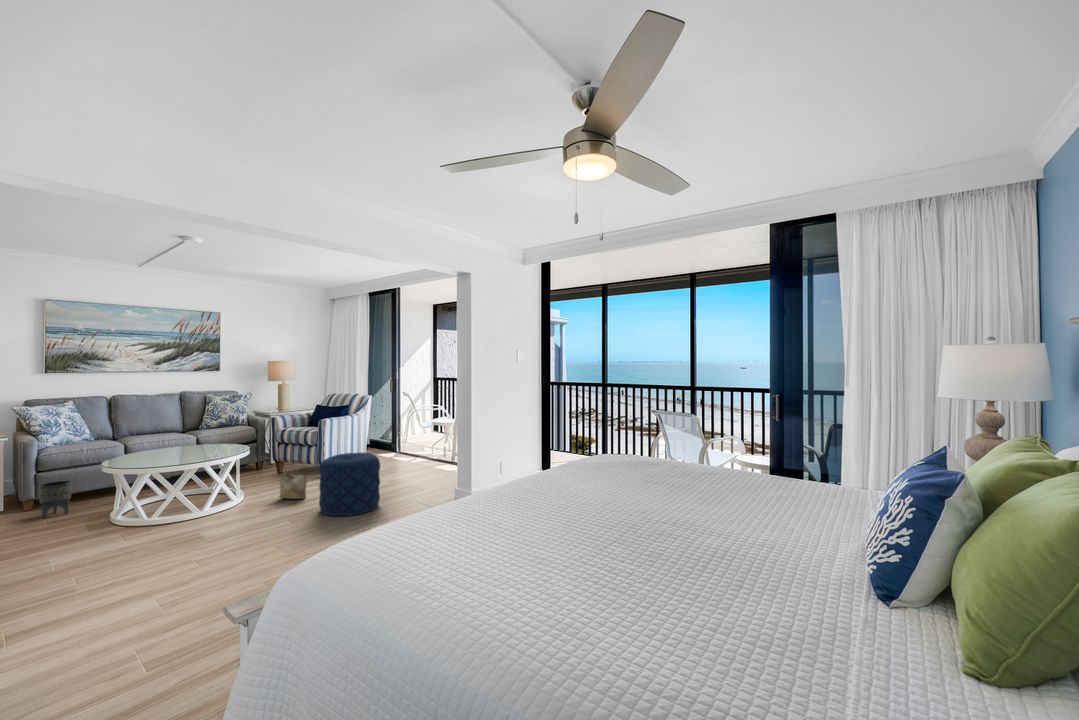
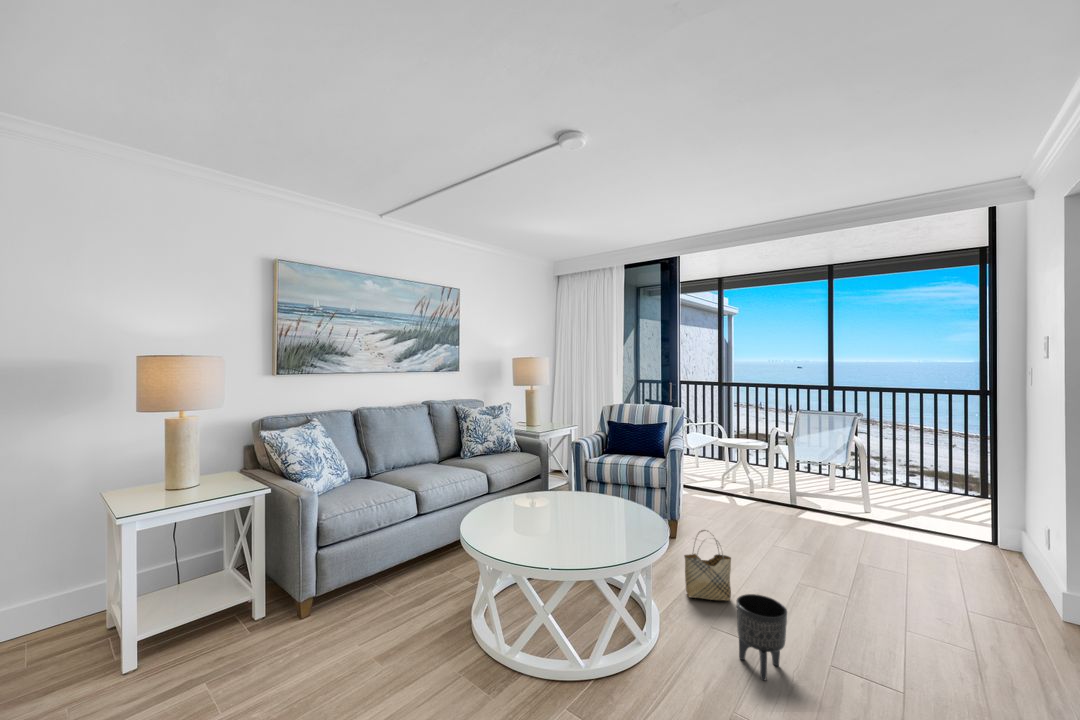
pouf: present [319,453,380,516] -> none [807,527,937,667]
planter: present [39,481,72,518] -> present [737,594,787,680]

